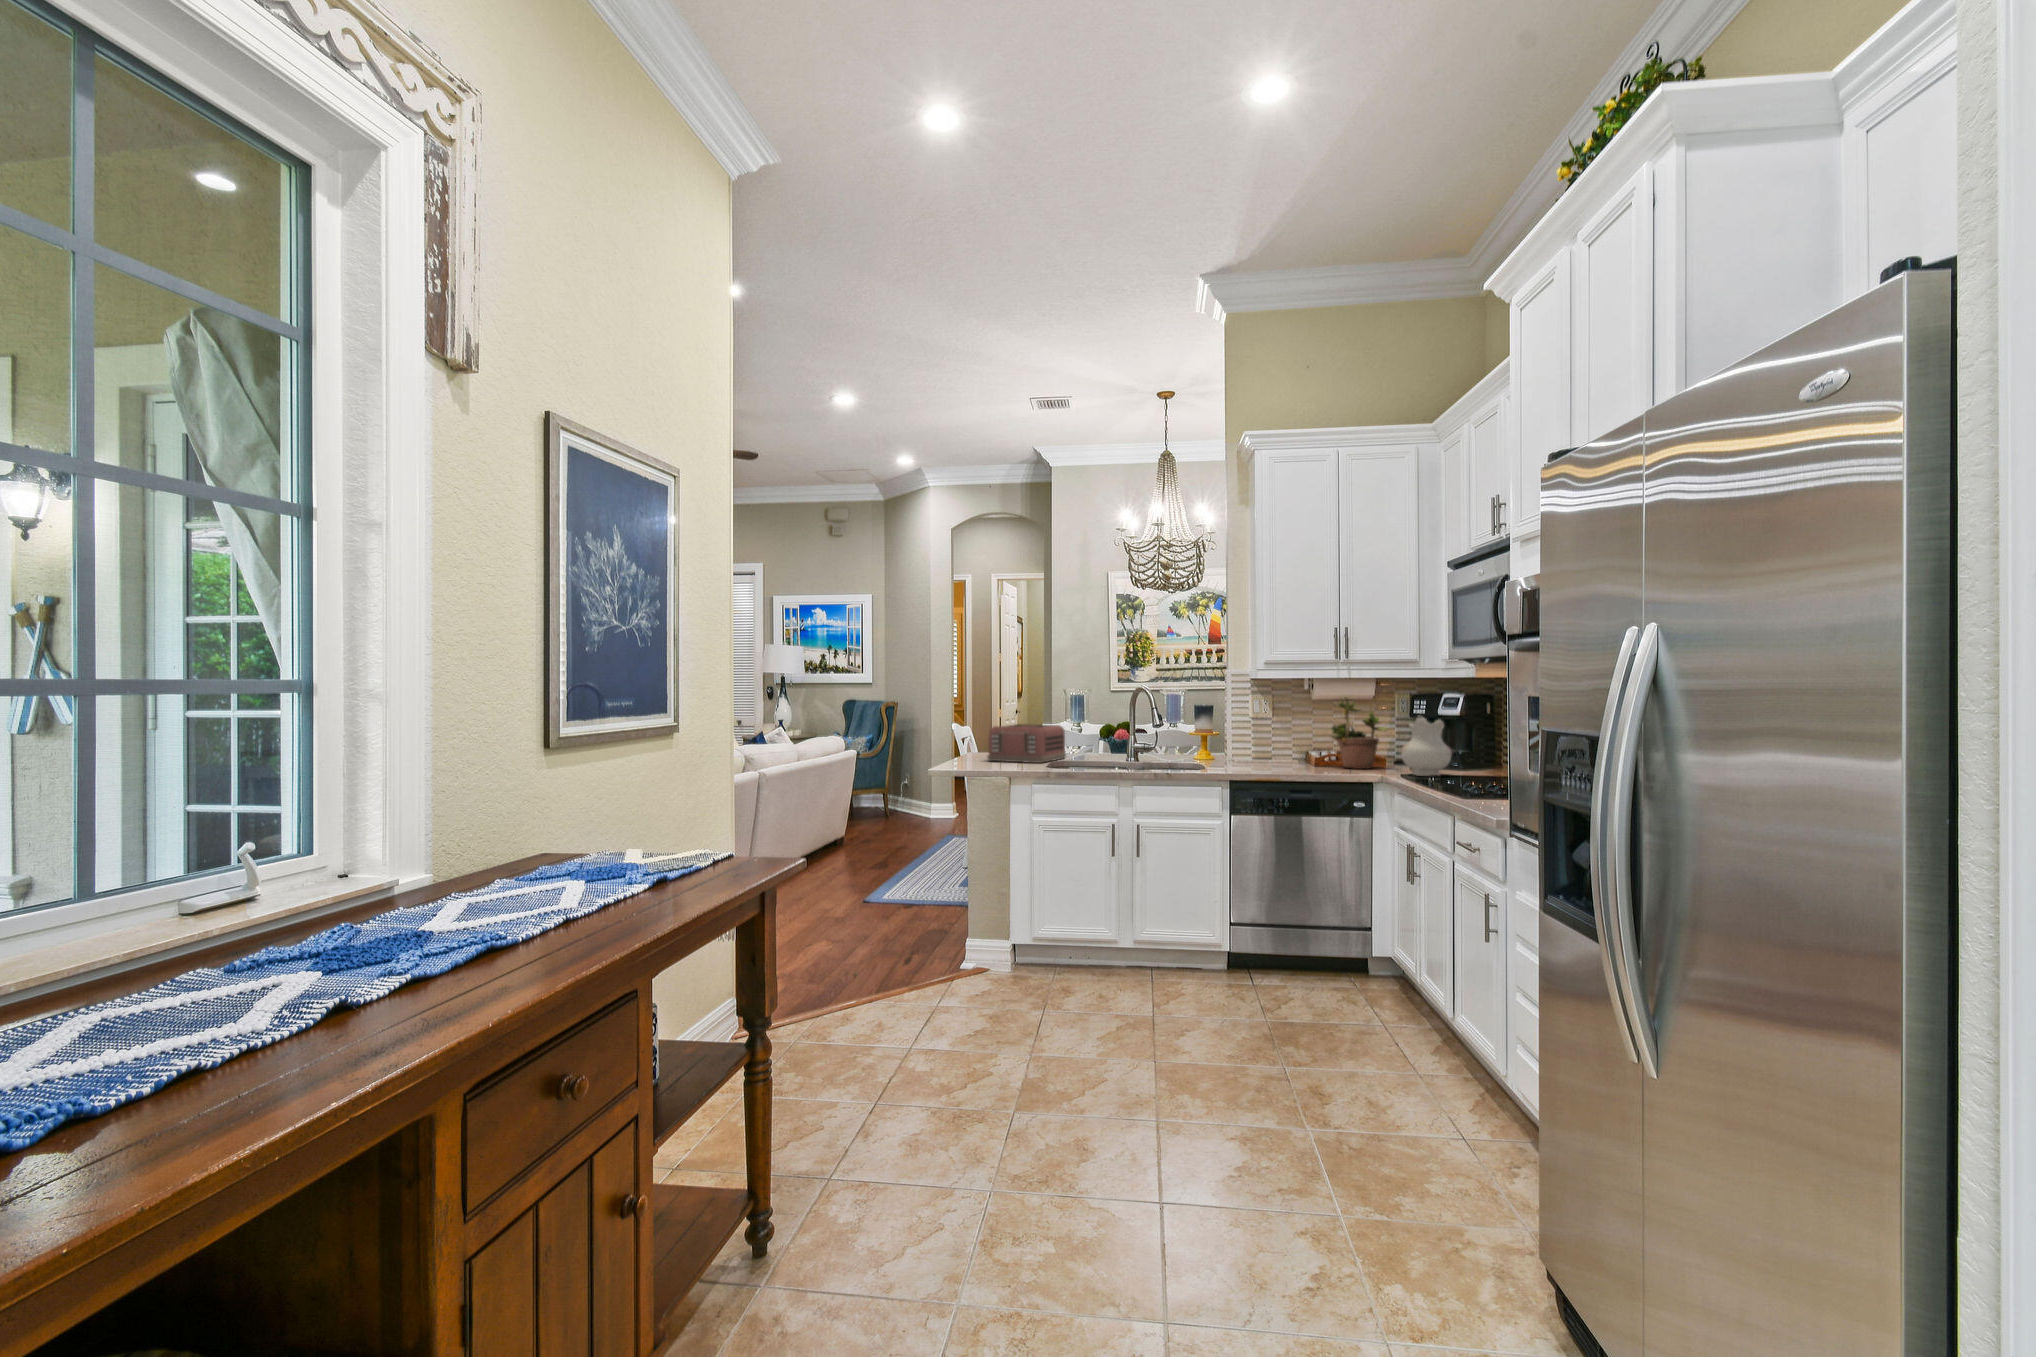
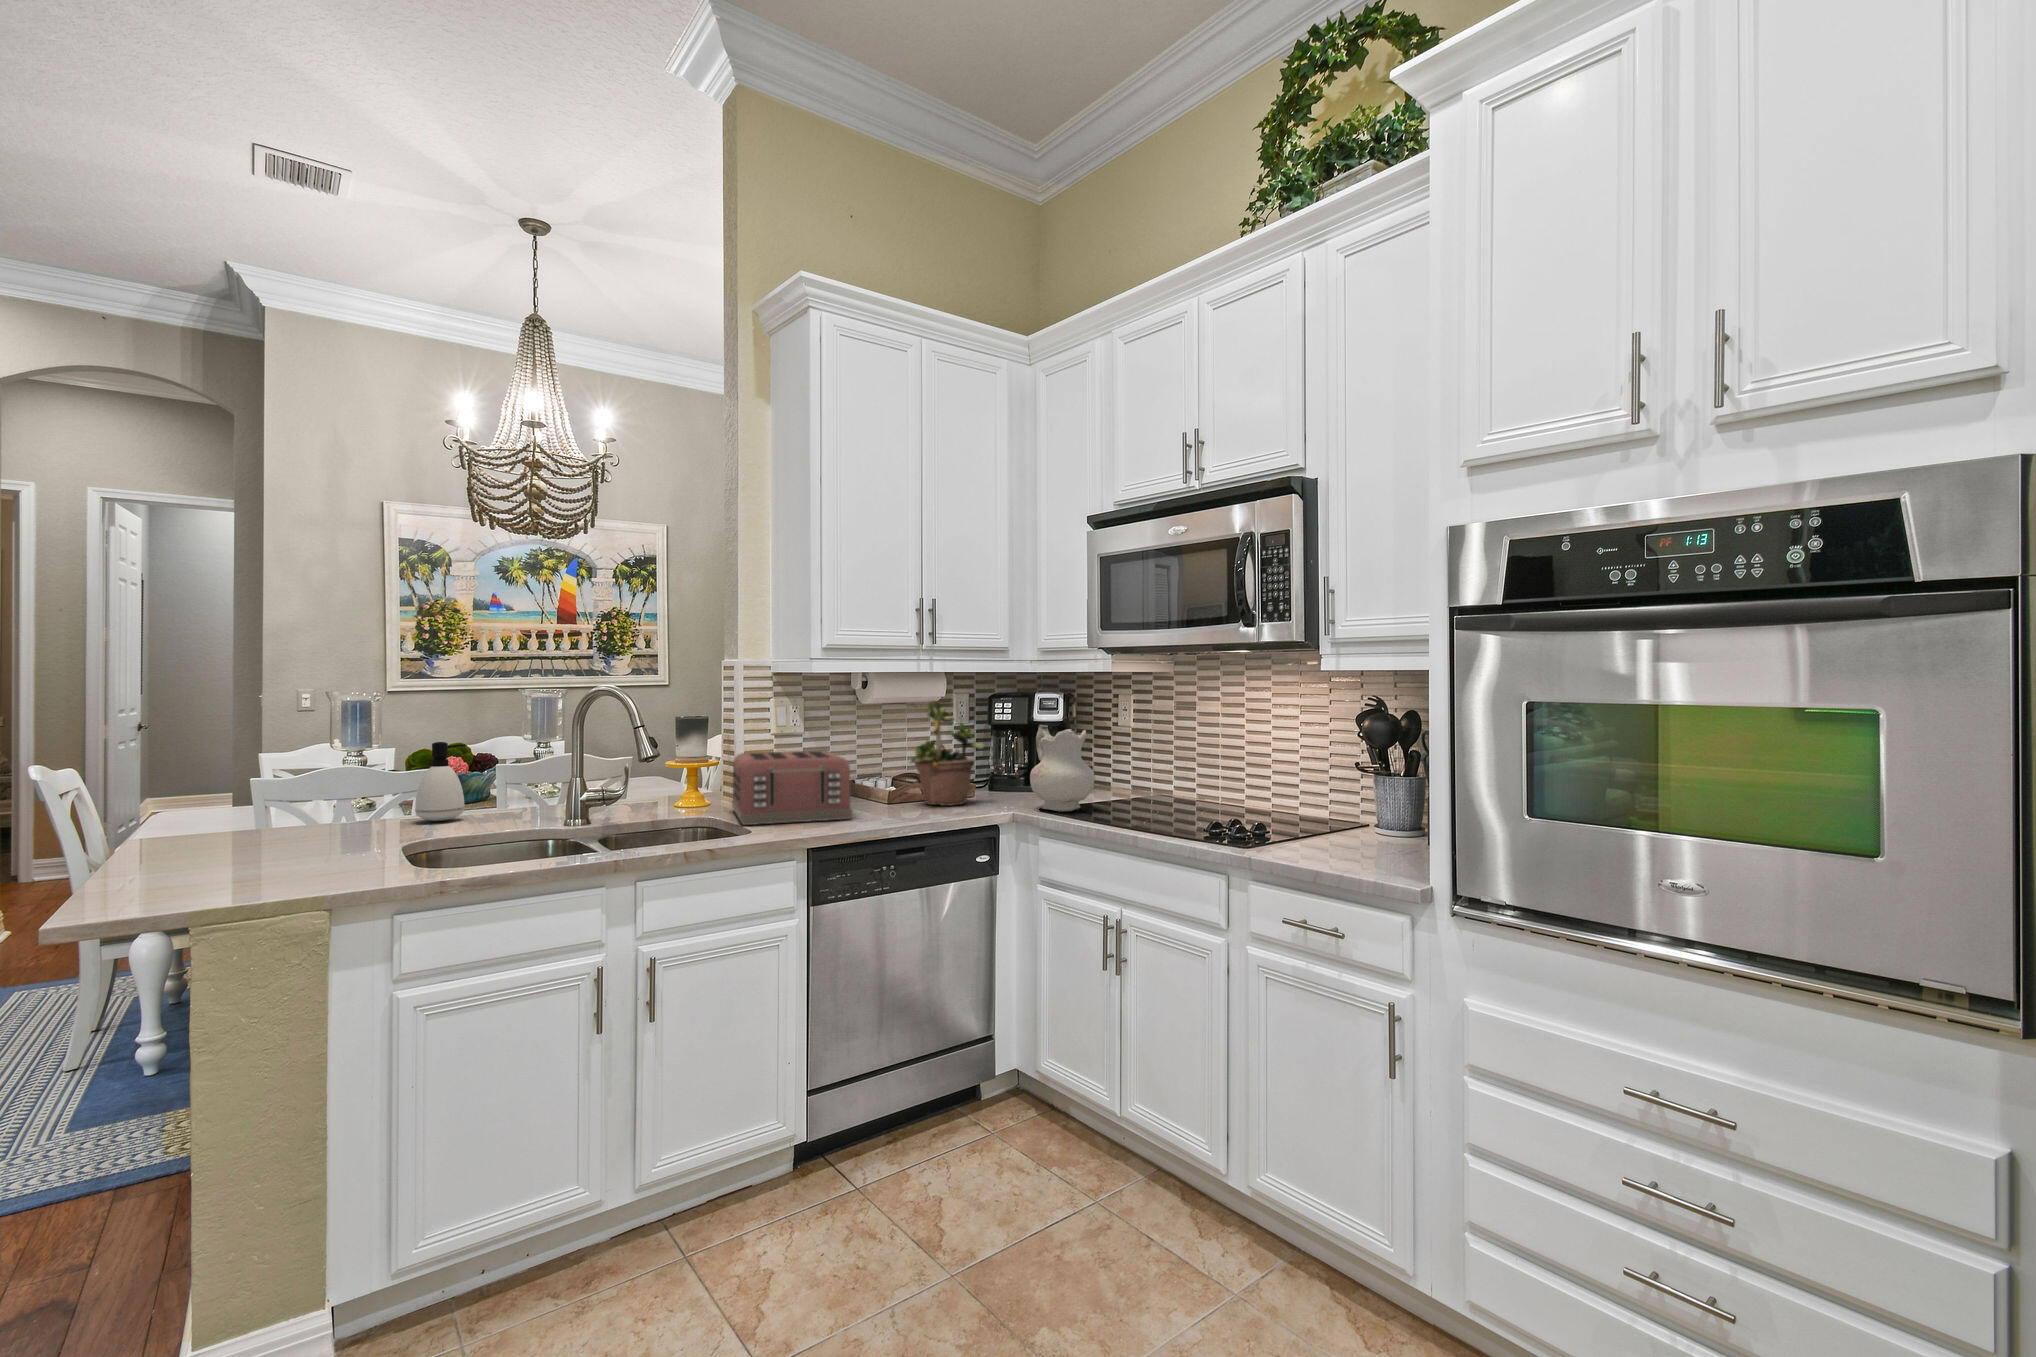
soap dispenser: none [1071,714,1094,755] -> present [415,742,466,821]
toaster: present [987,724,1066,763] -> present [732,751,852,825]

